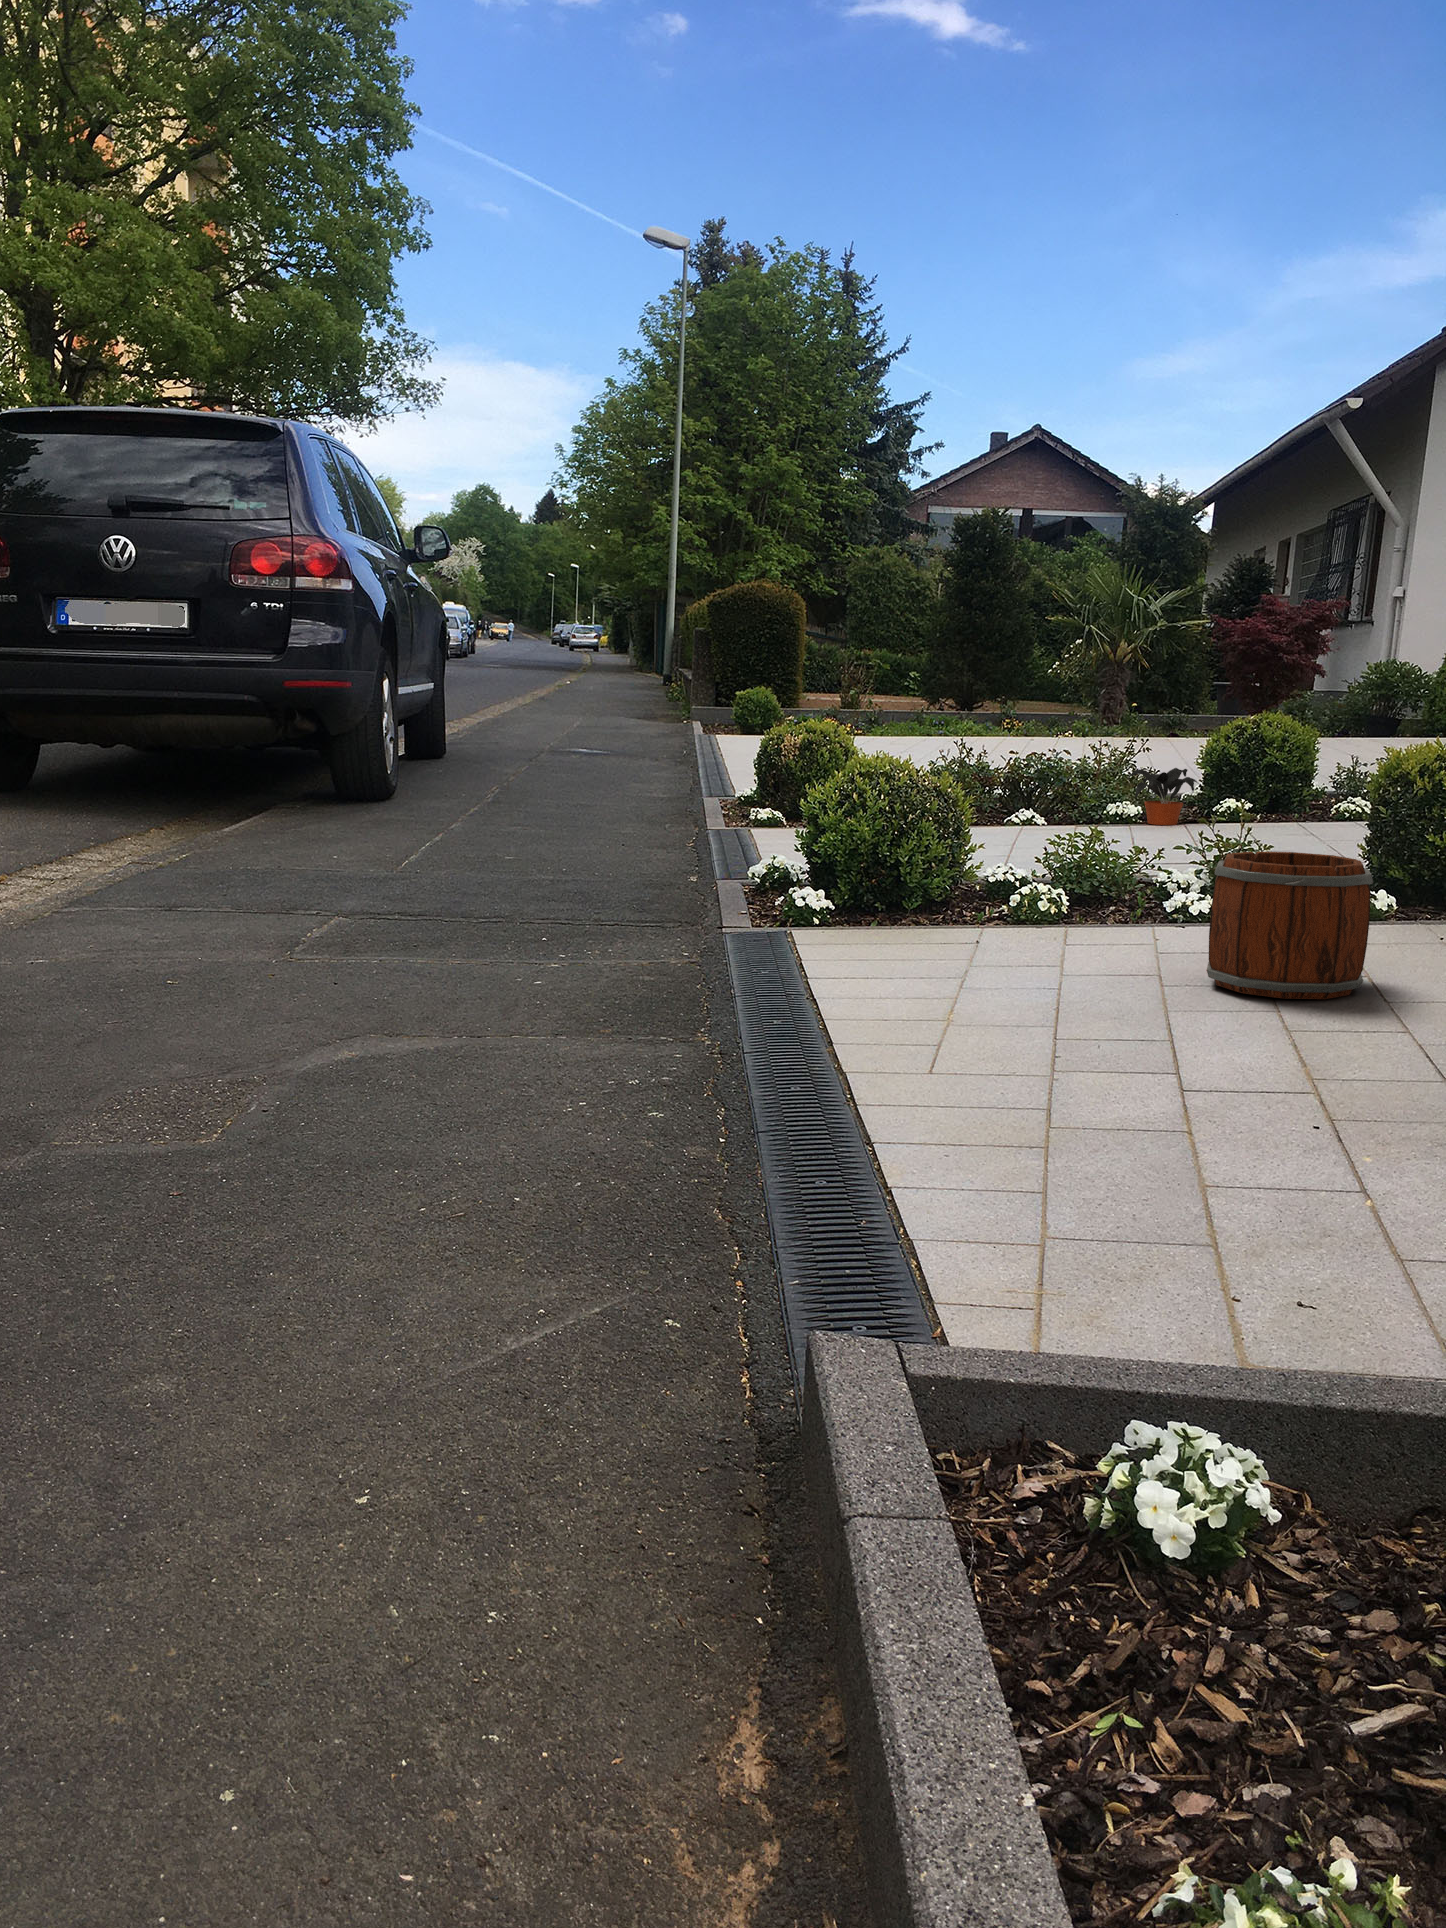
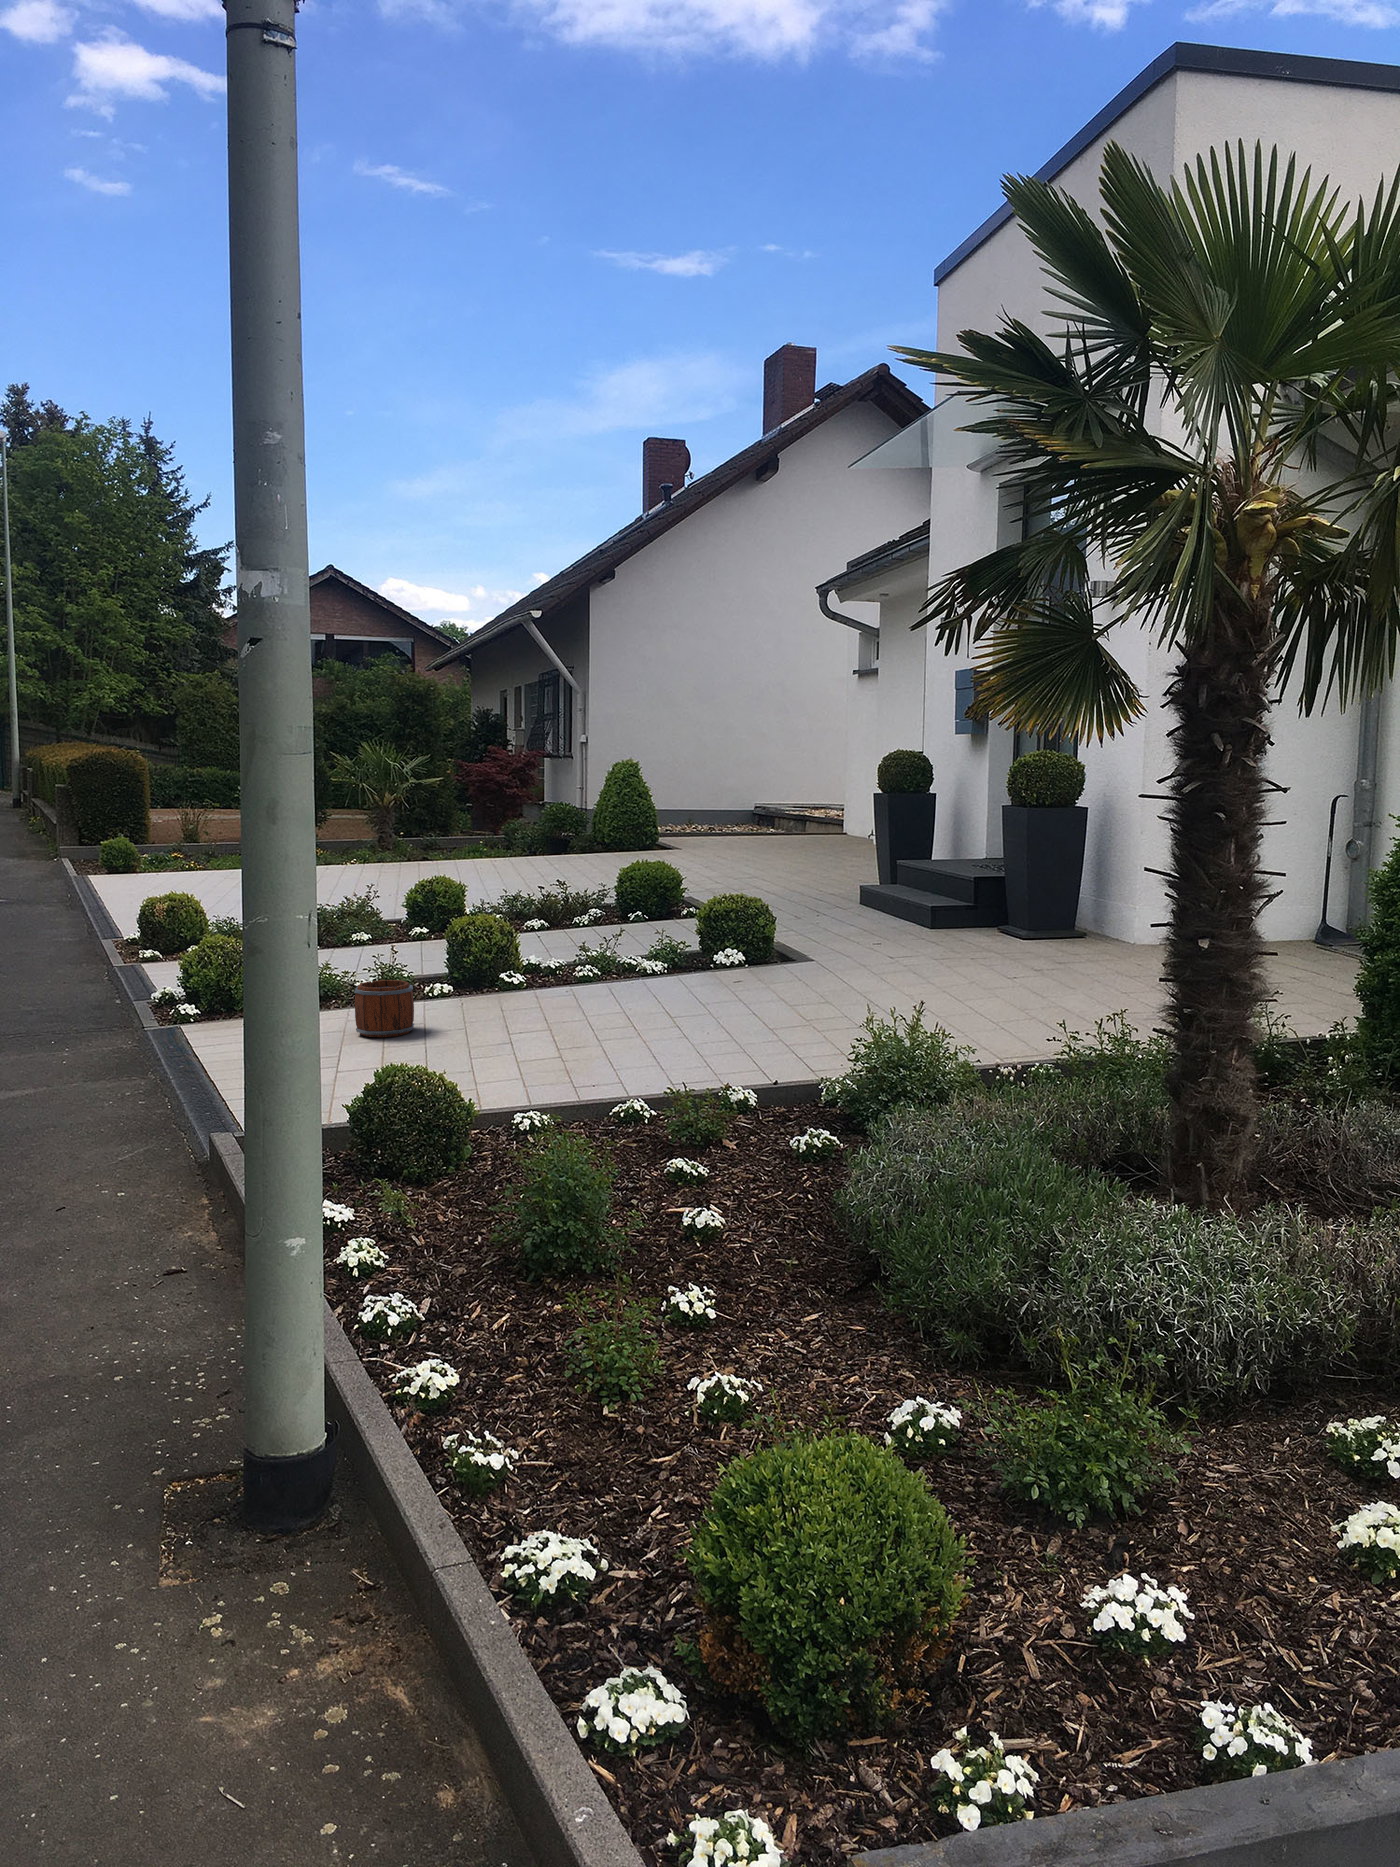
potted plant: present [1127,768,1198,825] -> none [356,914,396,946]

